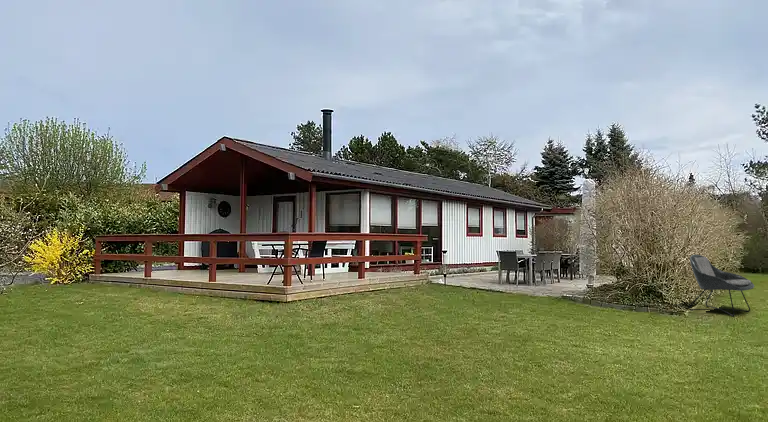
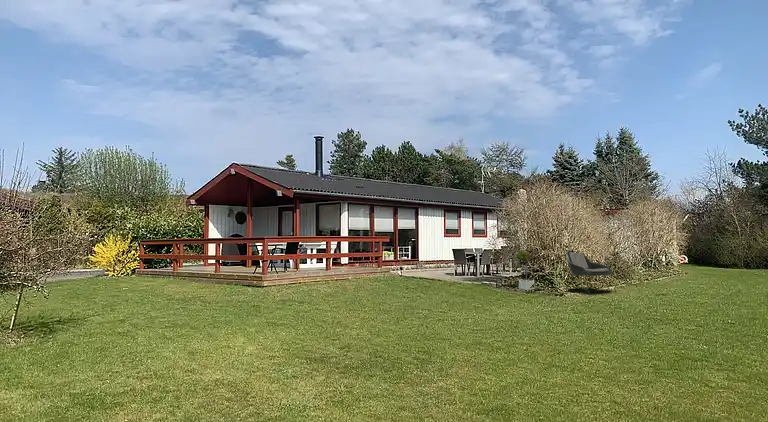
potted tree: none [618,253,643,308] -> present [517,250,534,290]

